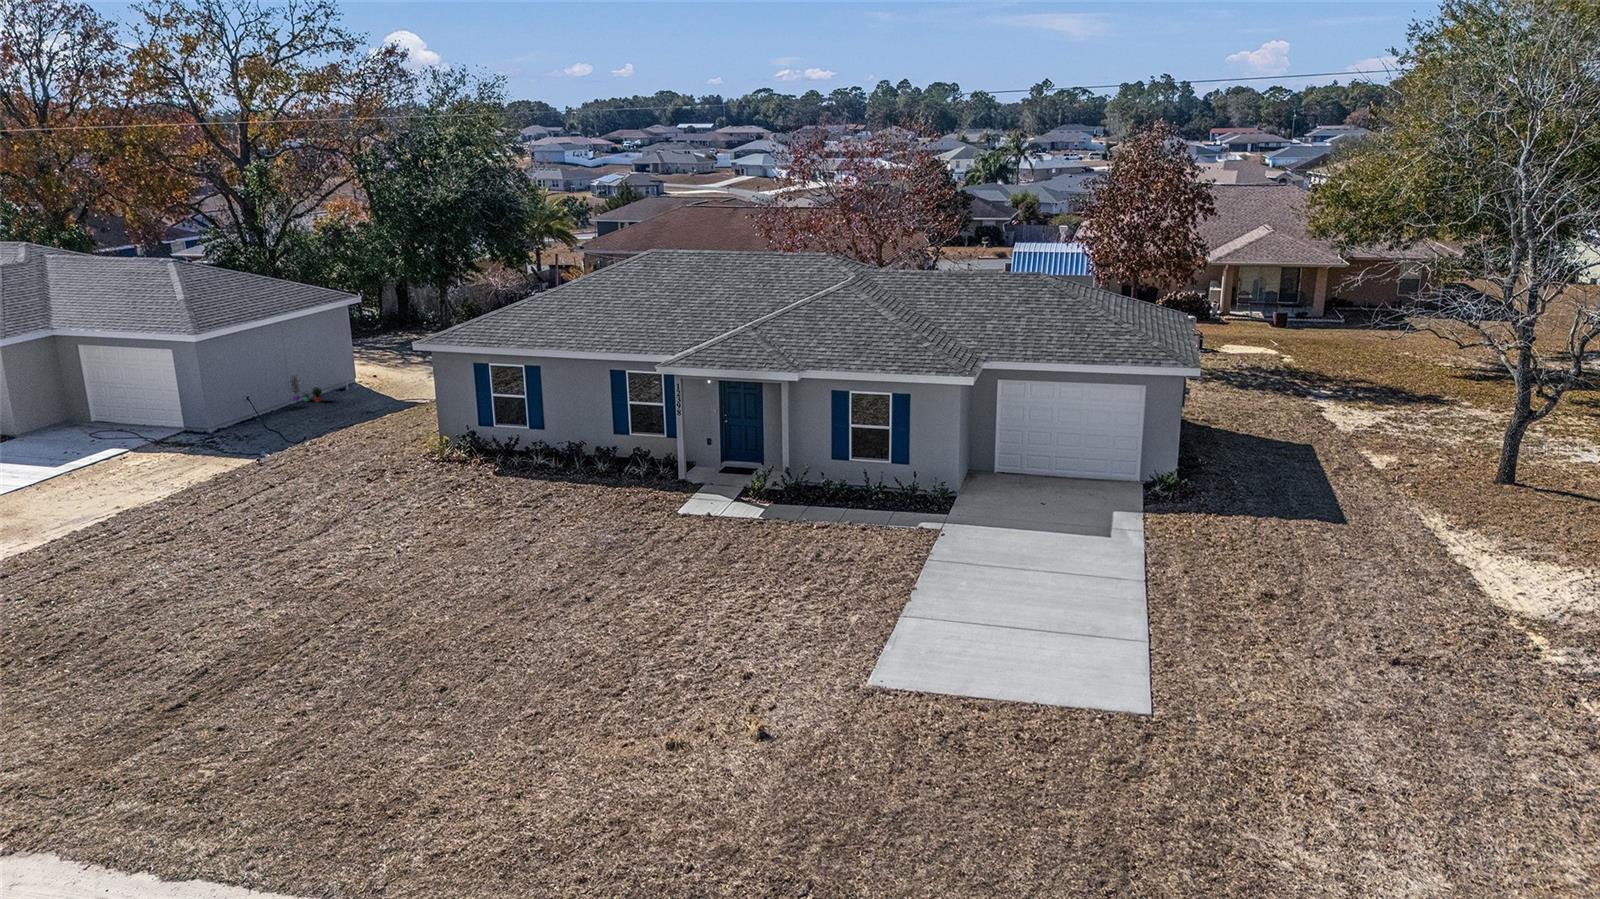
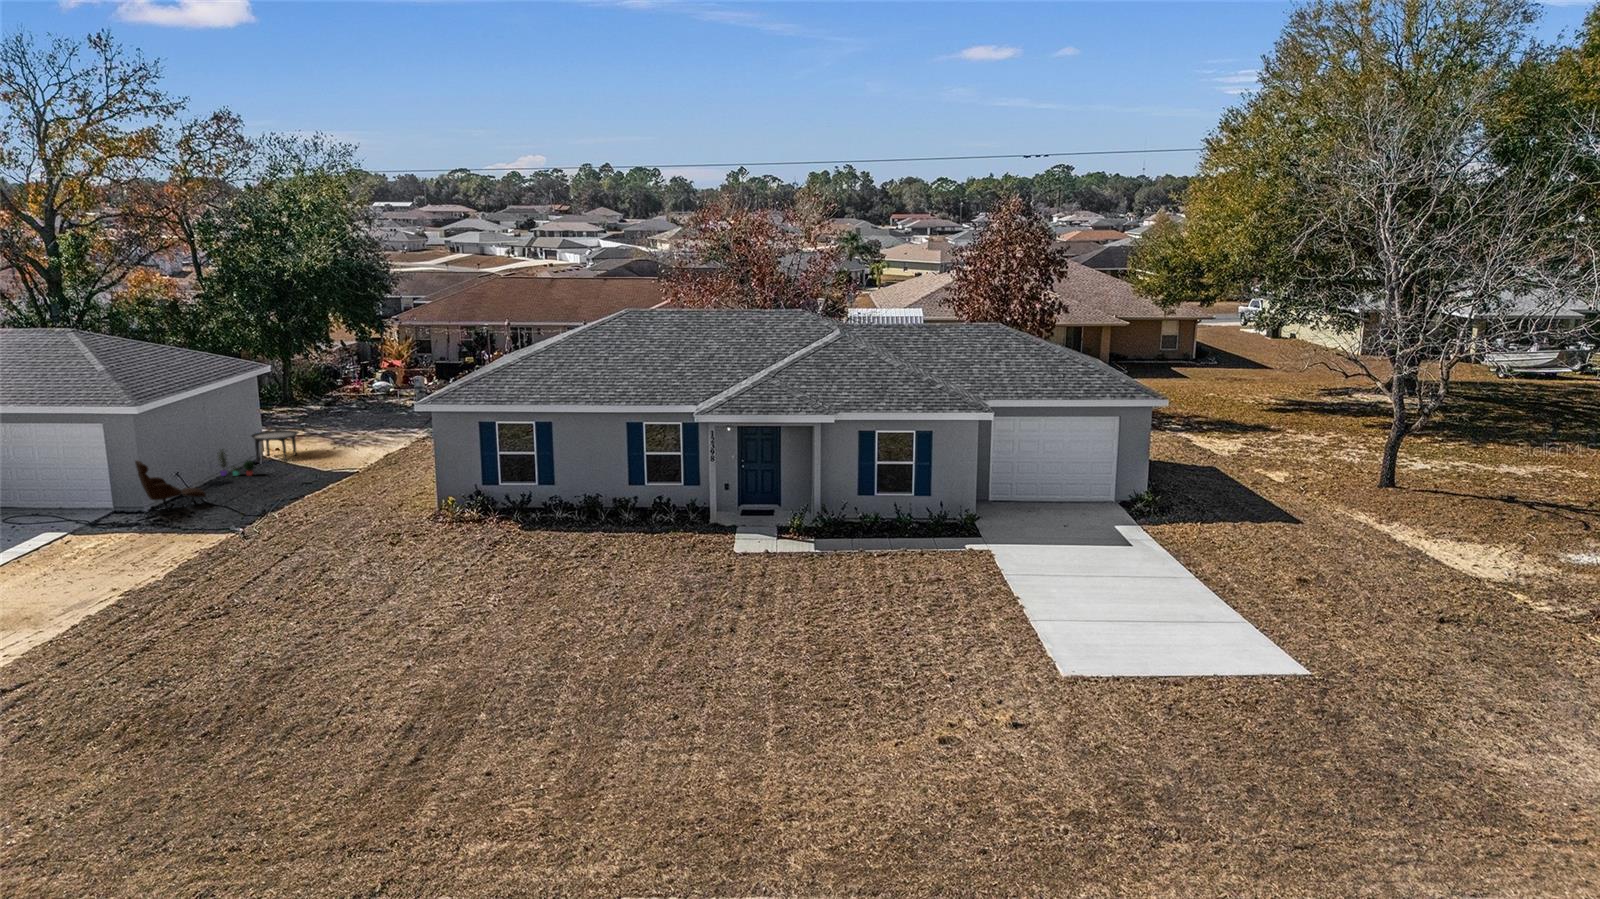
round table: none [330,358,374,389] -> present [251,430,298,462]
lounge chair: none [195,385,259,434] -> present [135,461,206,511]

